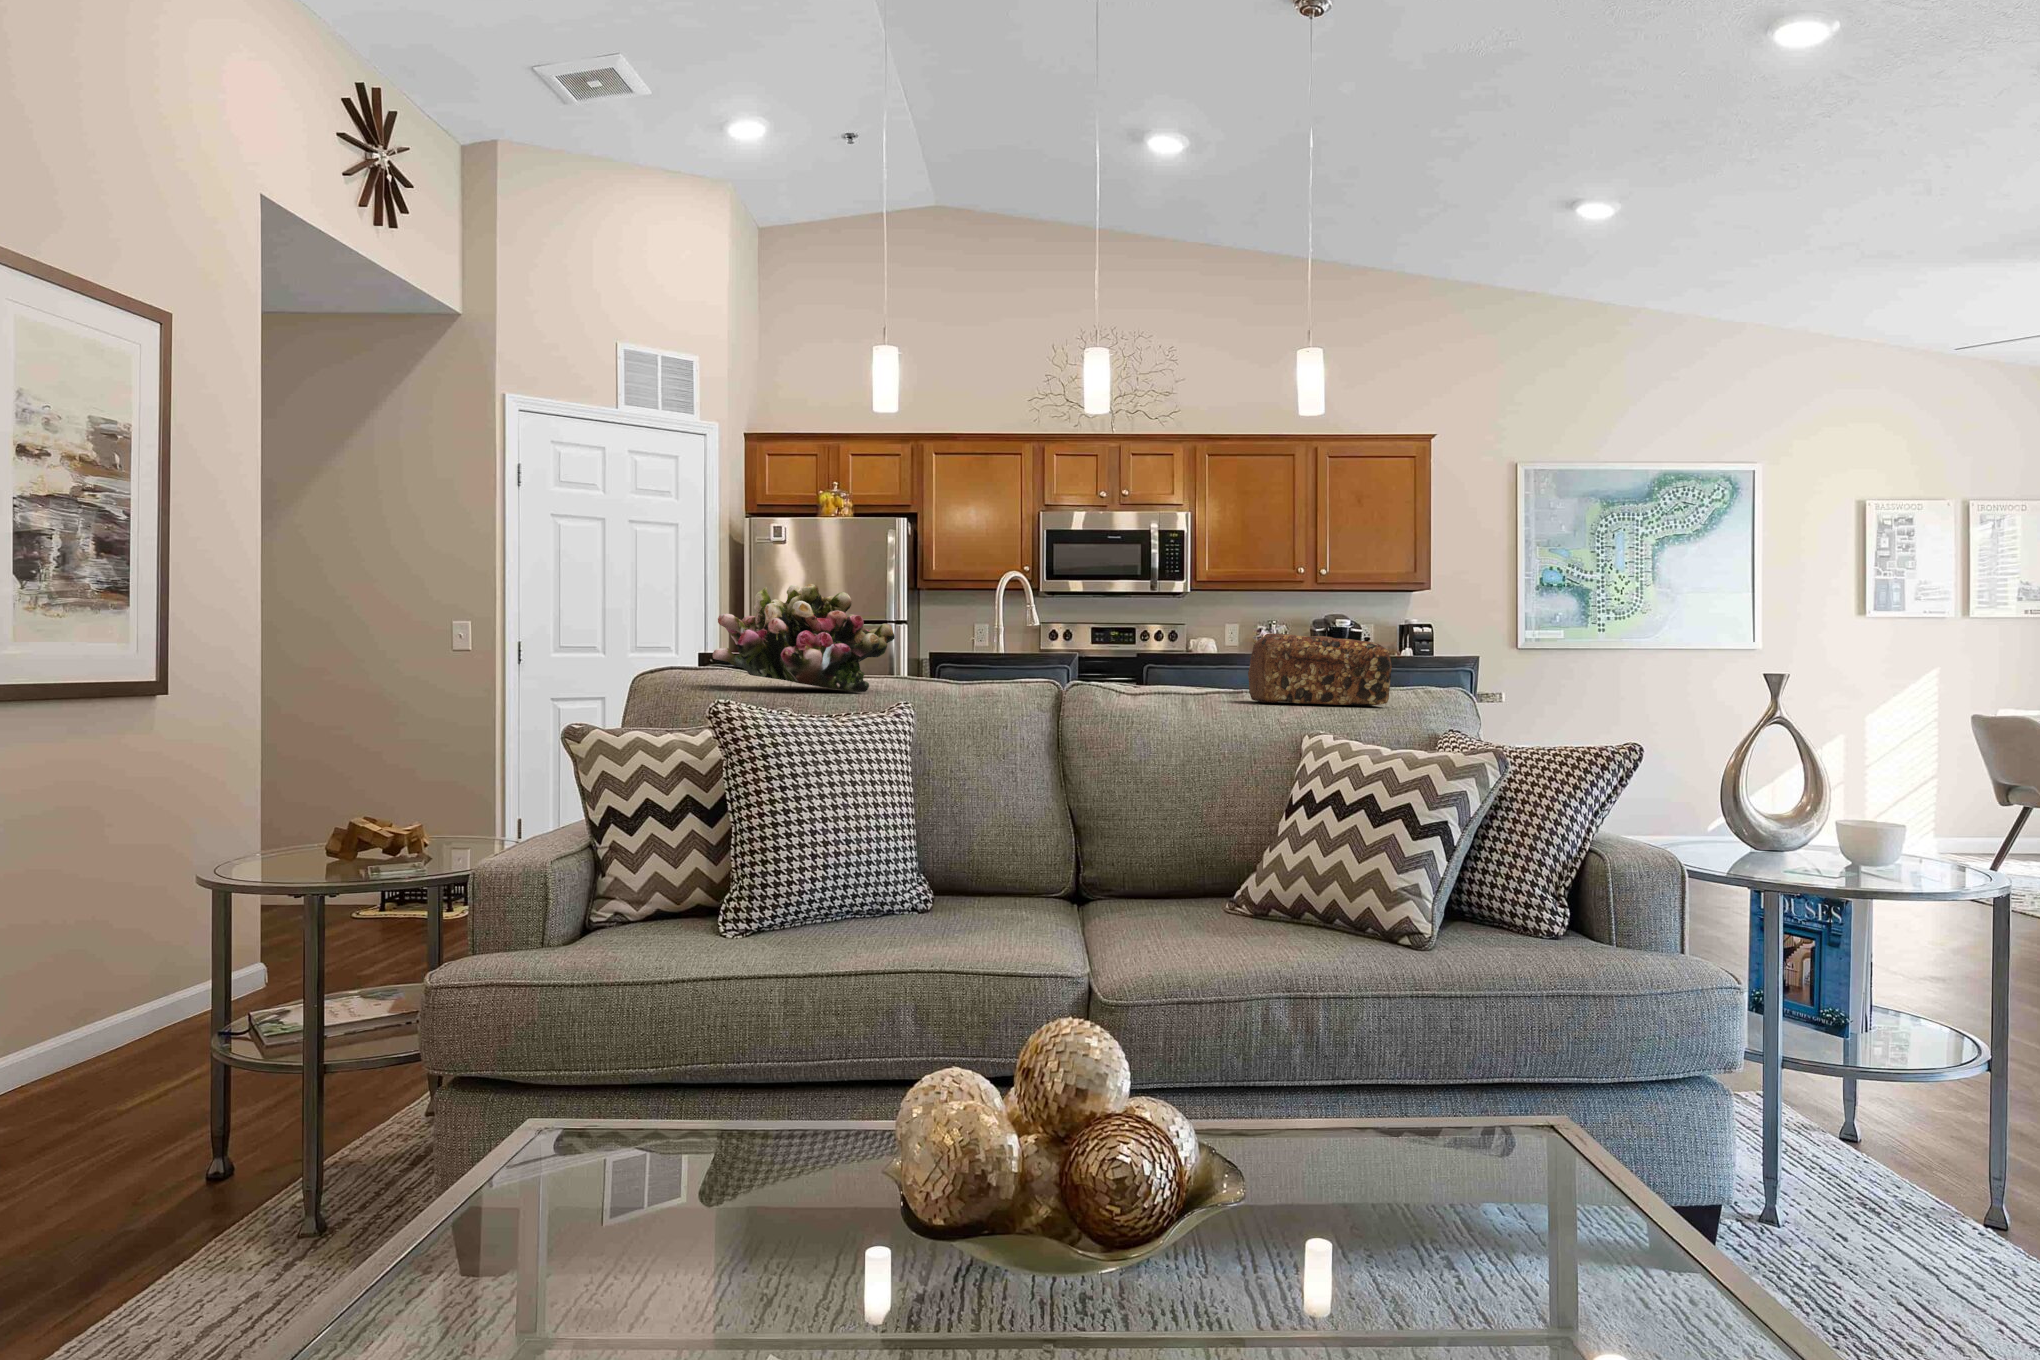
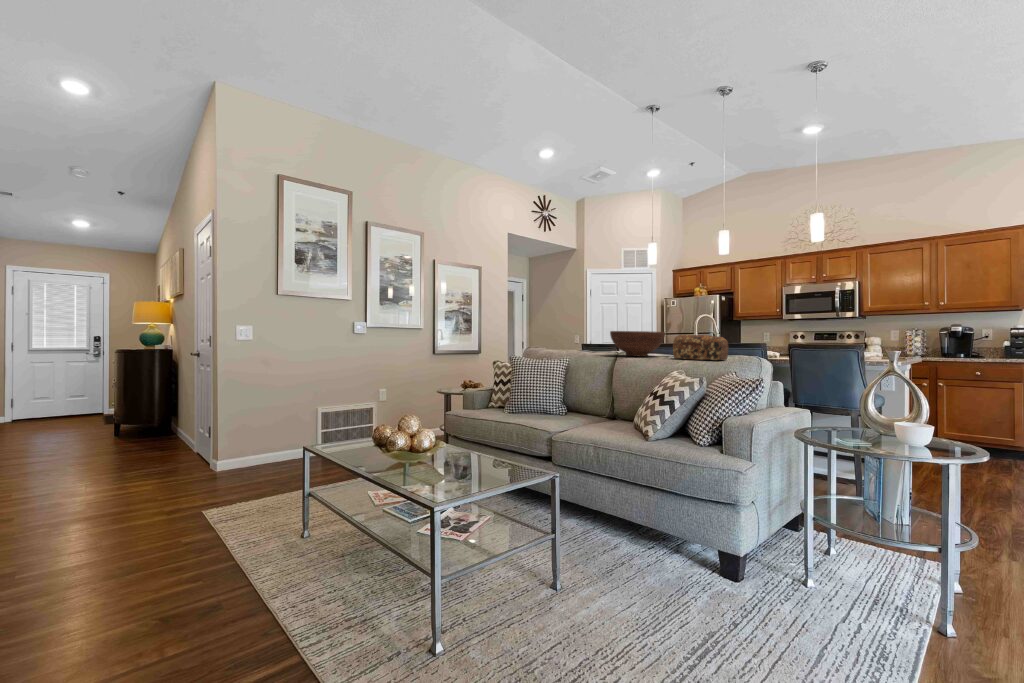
flower arrangement: present [713,584,895,692] -> none [524,324,574,354]
fruit bowl: none [1033,617,1196,697] -> present [610,331,665,357]

